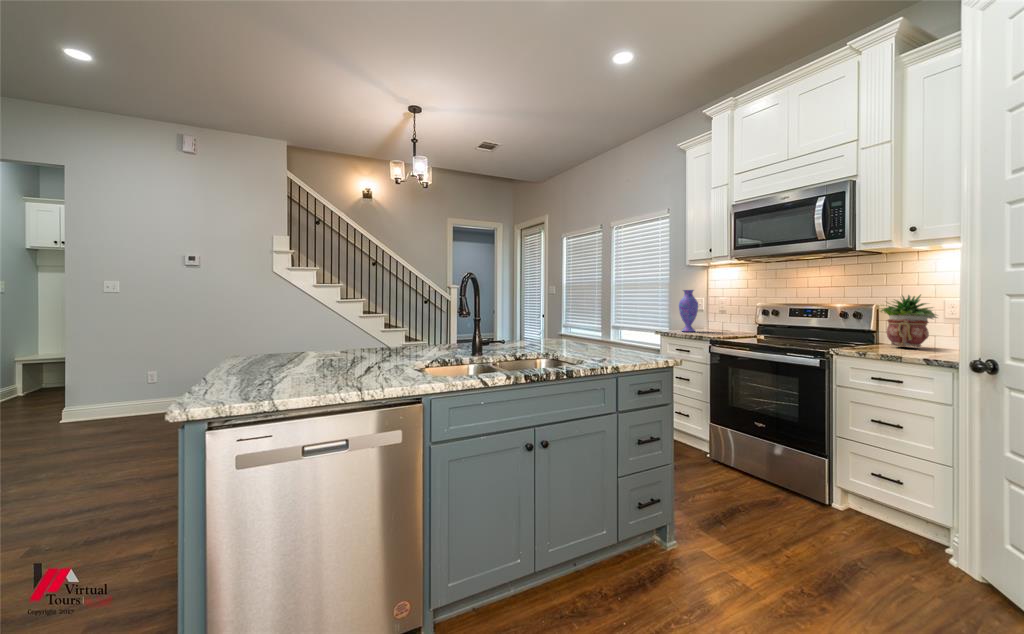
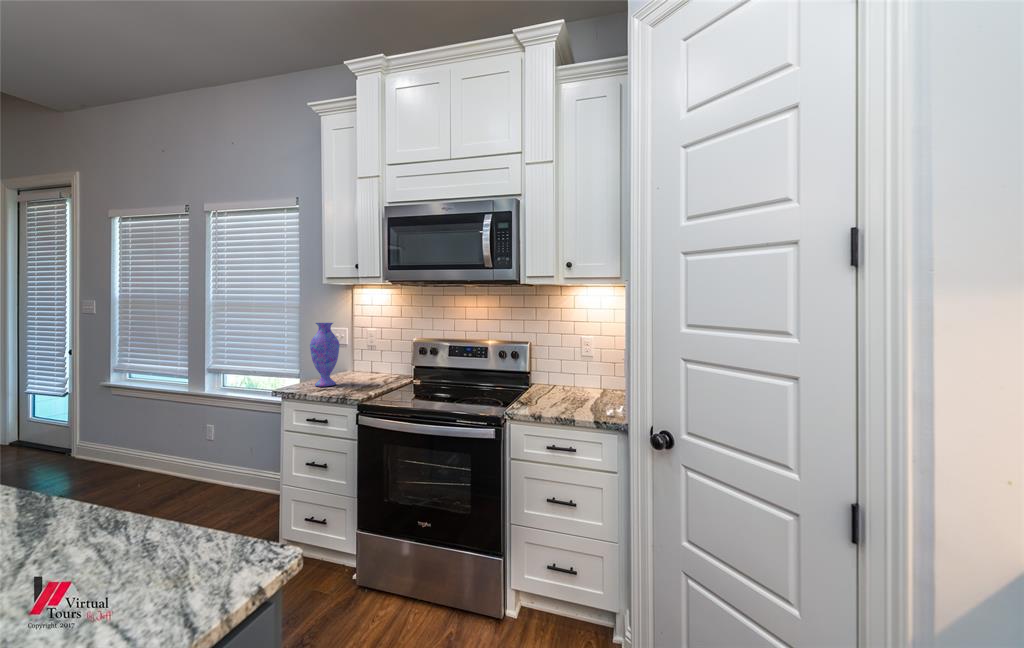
potted plant: present [880,295,937,347] -> none [543,339,593,401]

